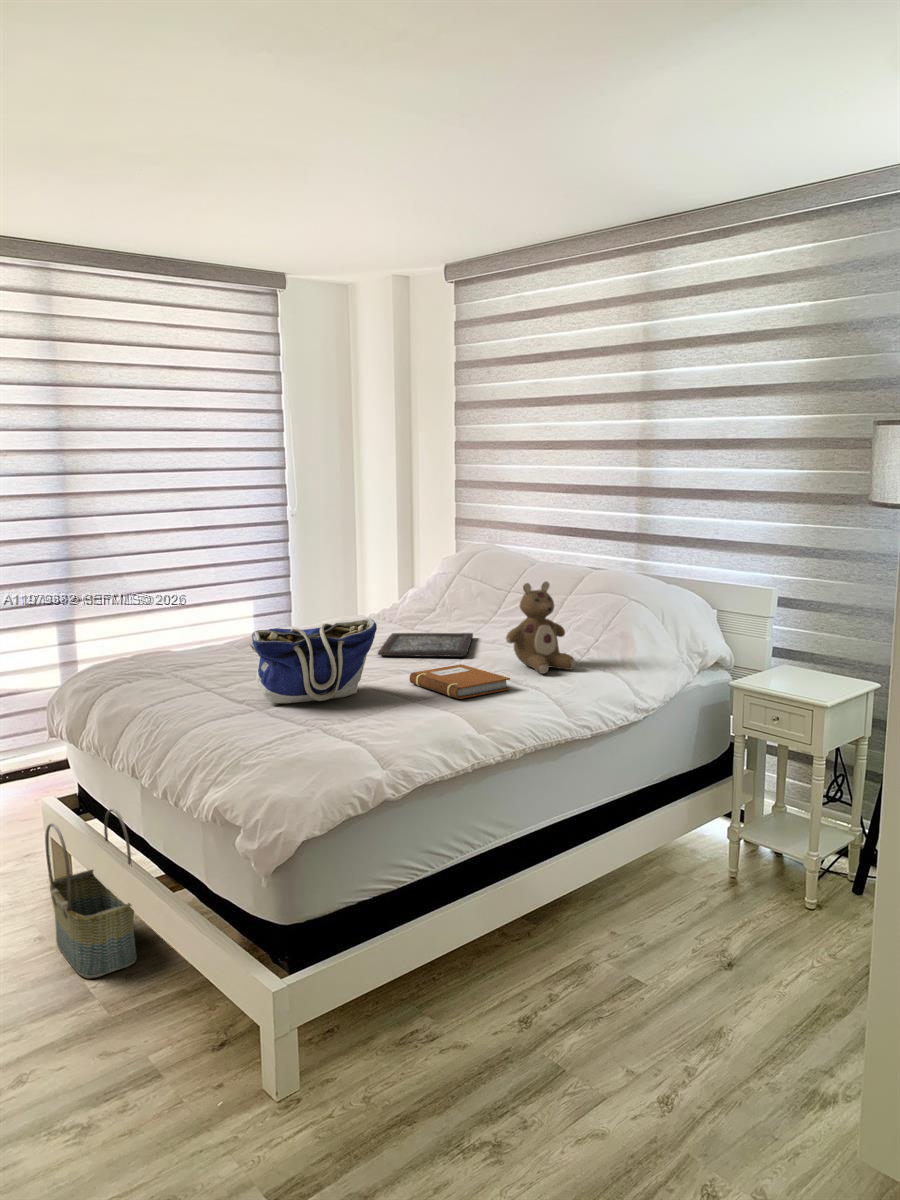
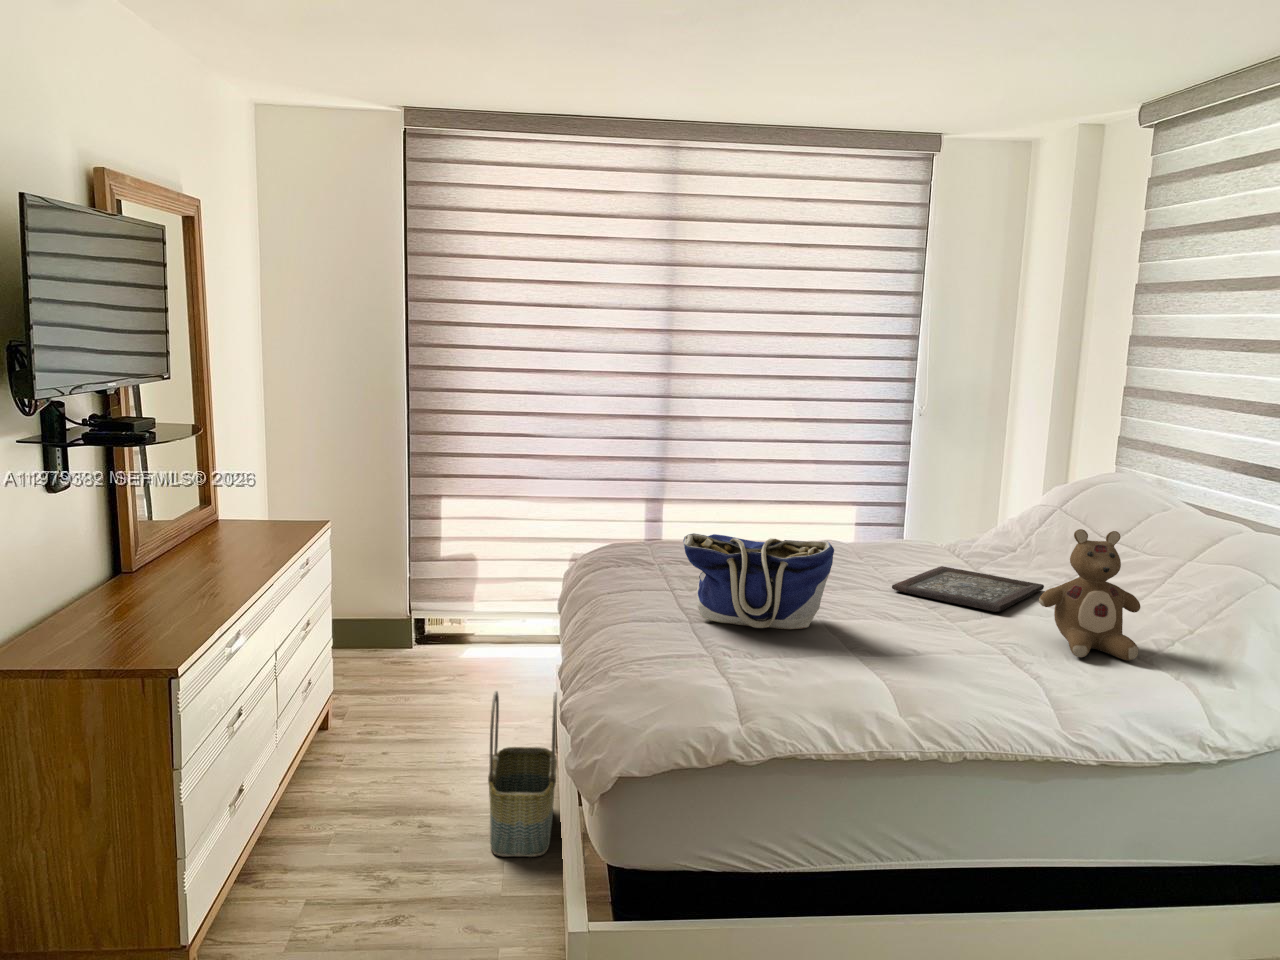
notebook: present [410,664,510,699] -> none [885,618,1007,667]

